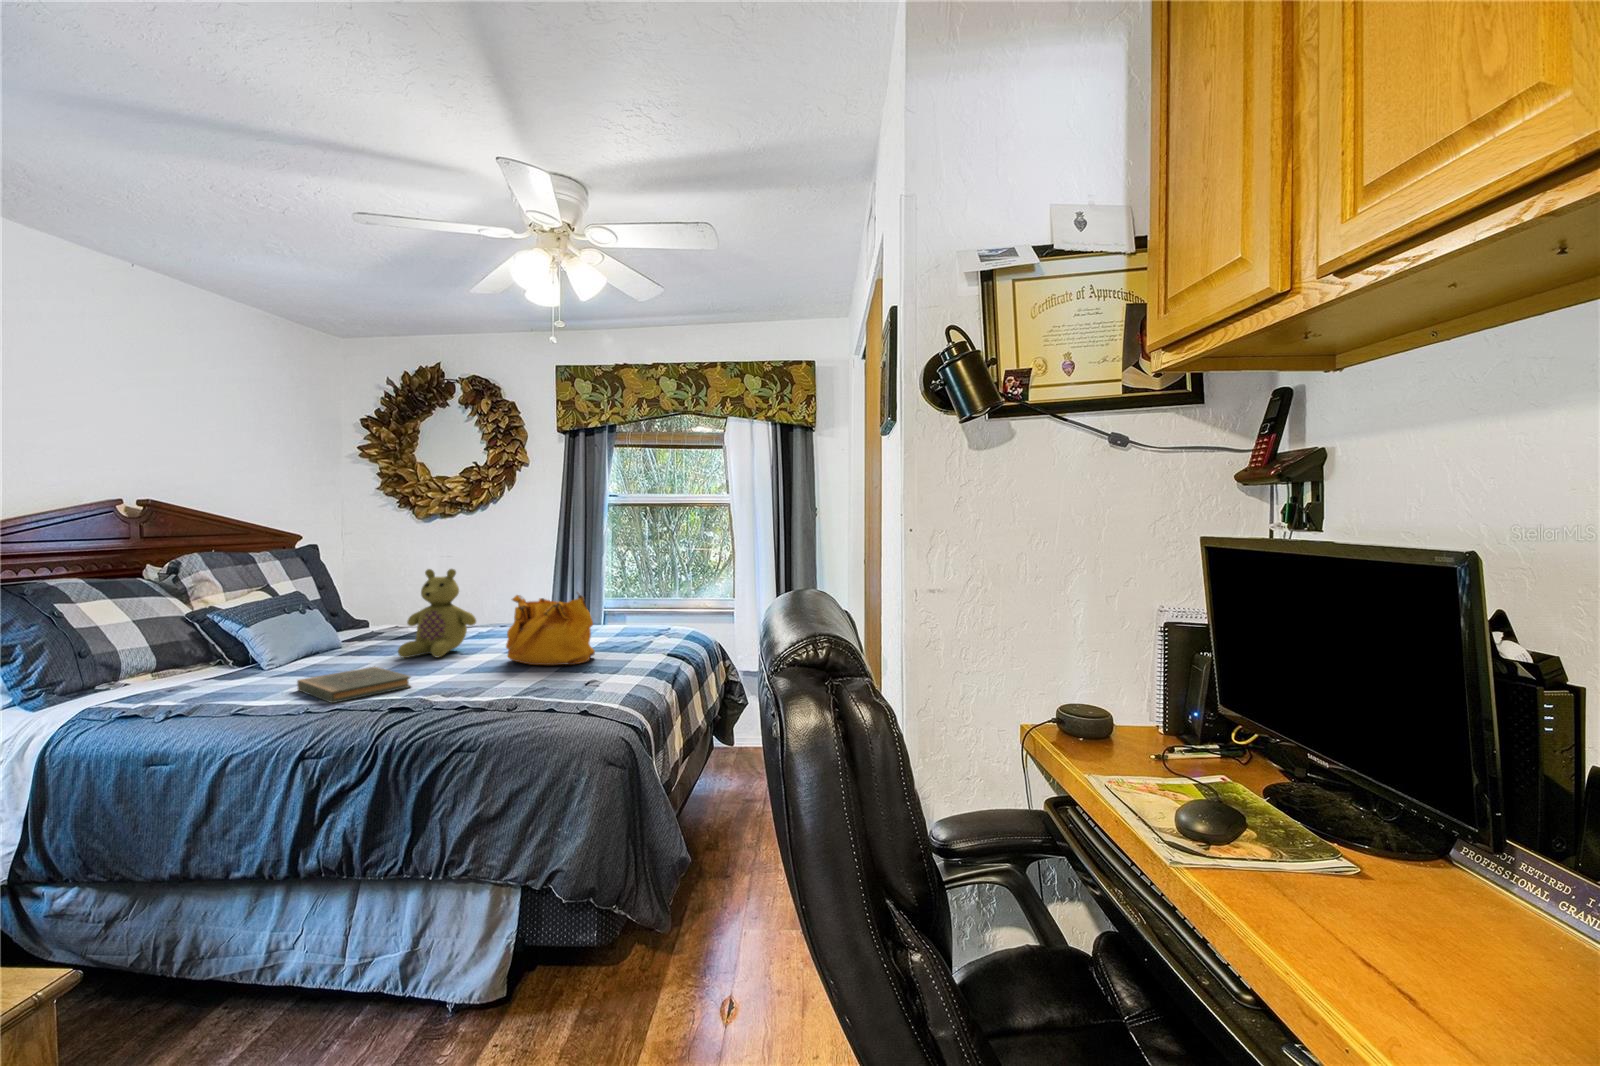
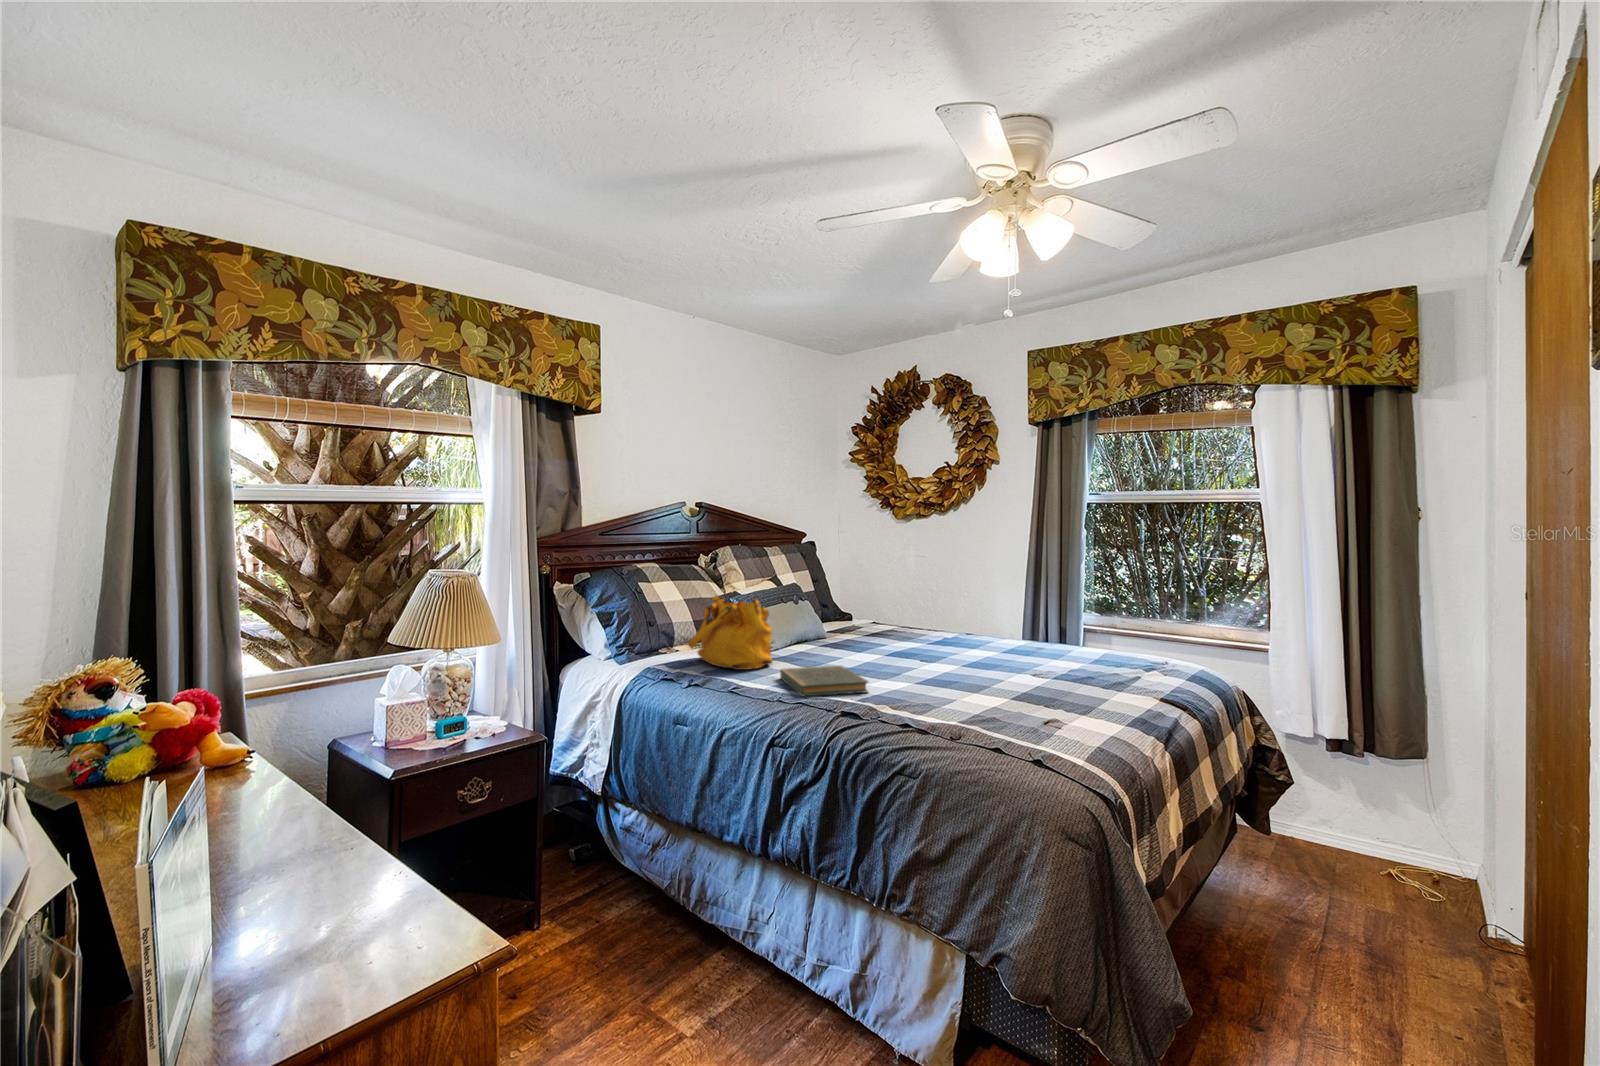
stuffed bear: present [398,569,476,658] -> none [864,572,936,665]
handbag: present [506,593,595,665] -> present [688,595,773,670]

